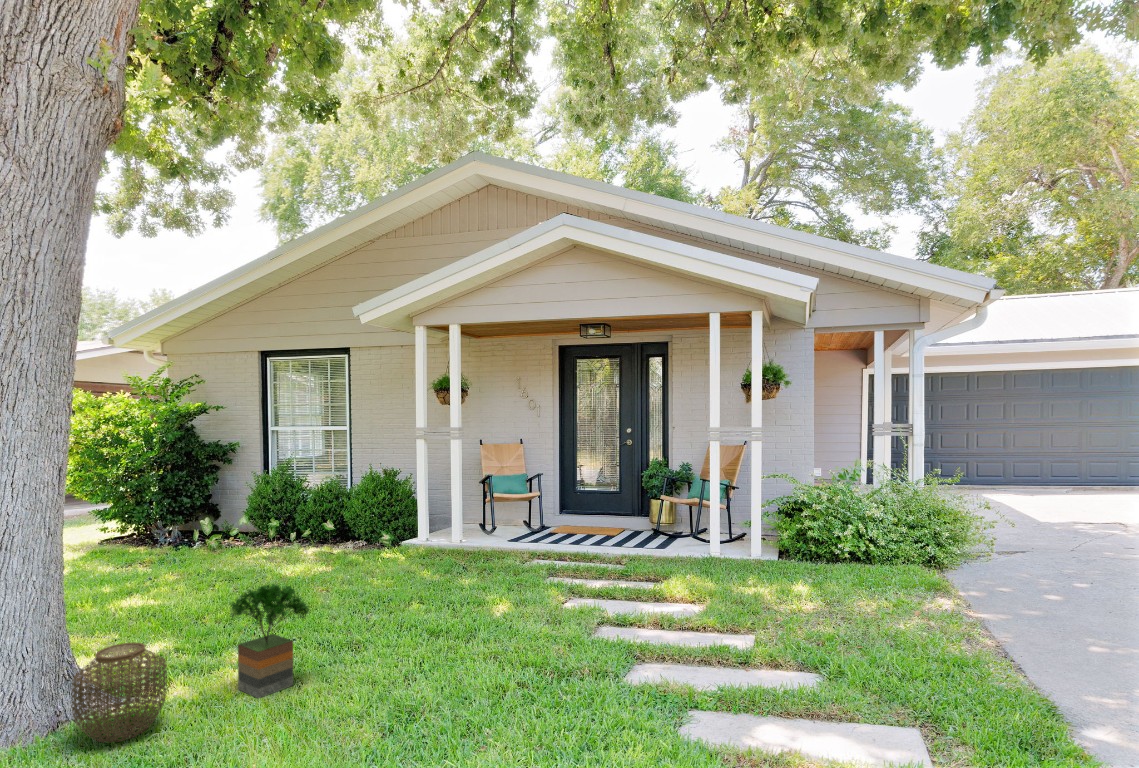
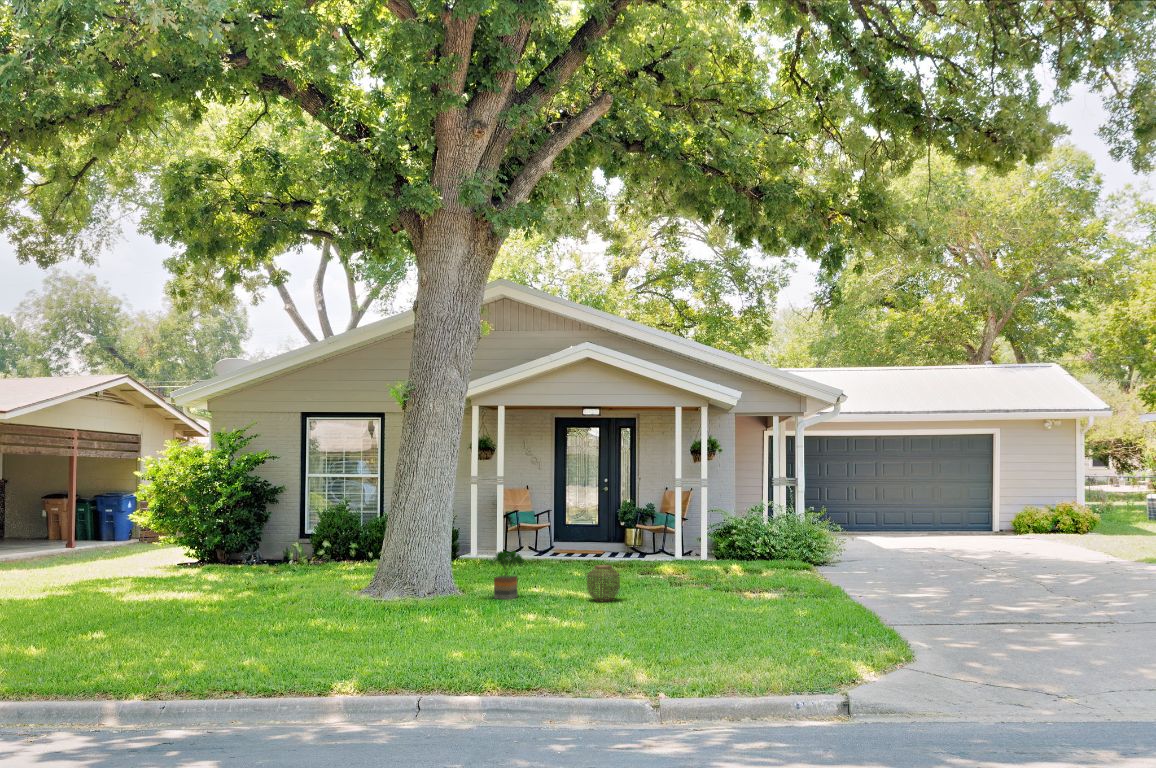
woven basket: present [72,643,167,743] -> present [587,565,620,601]

